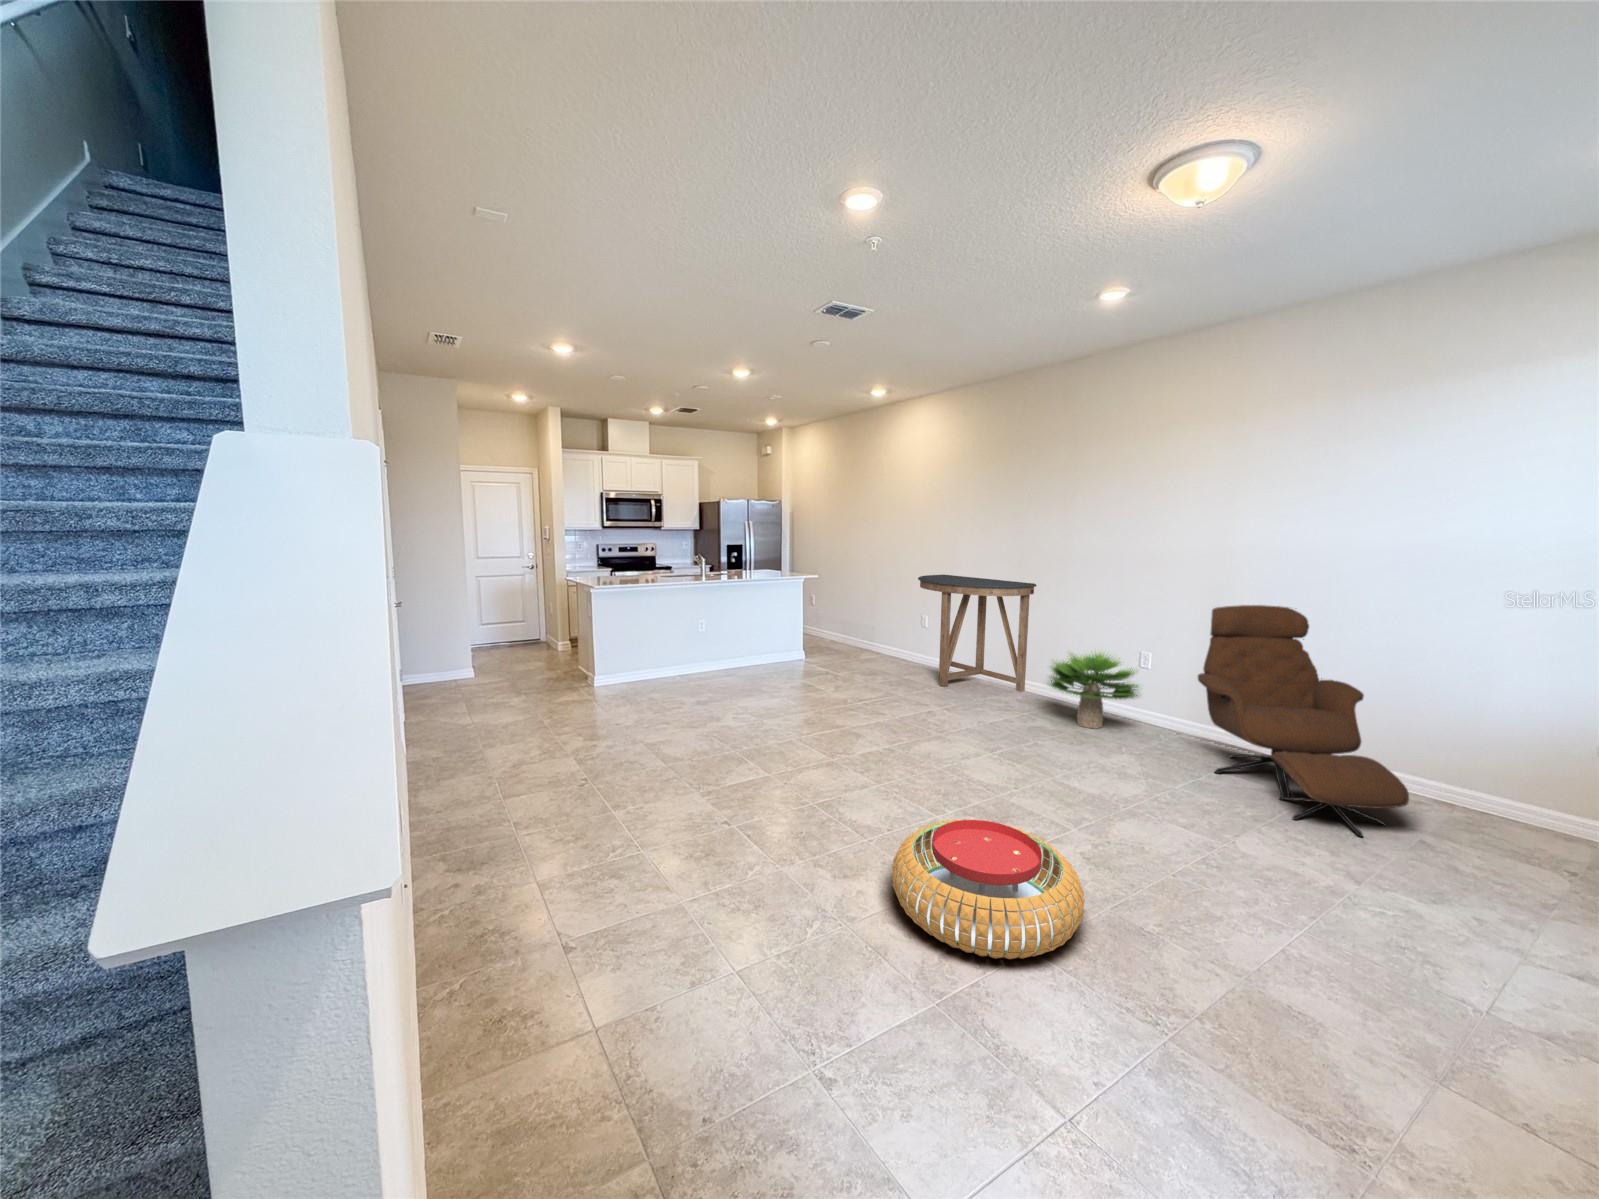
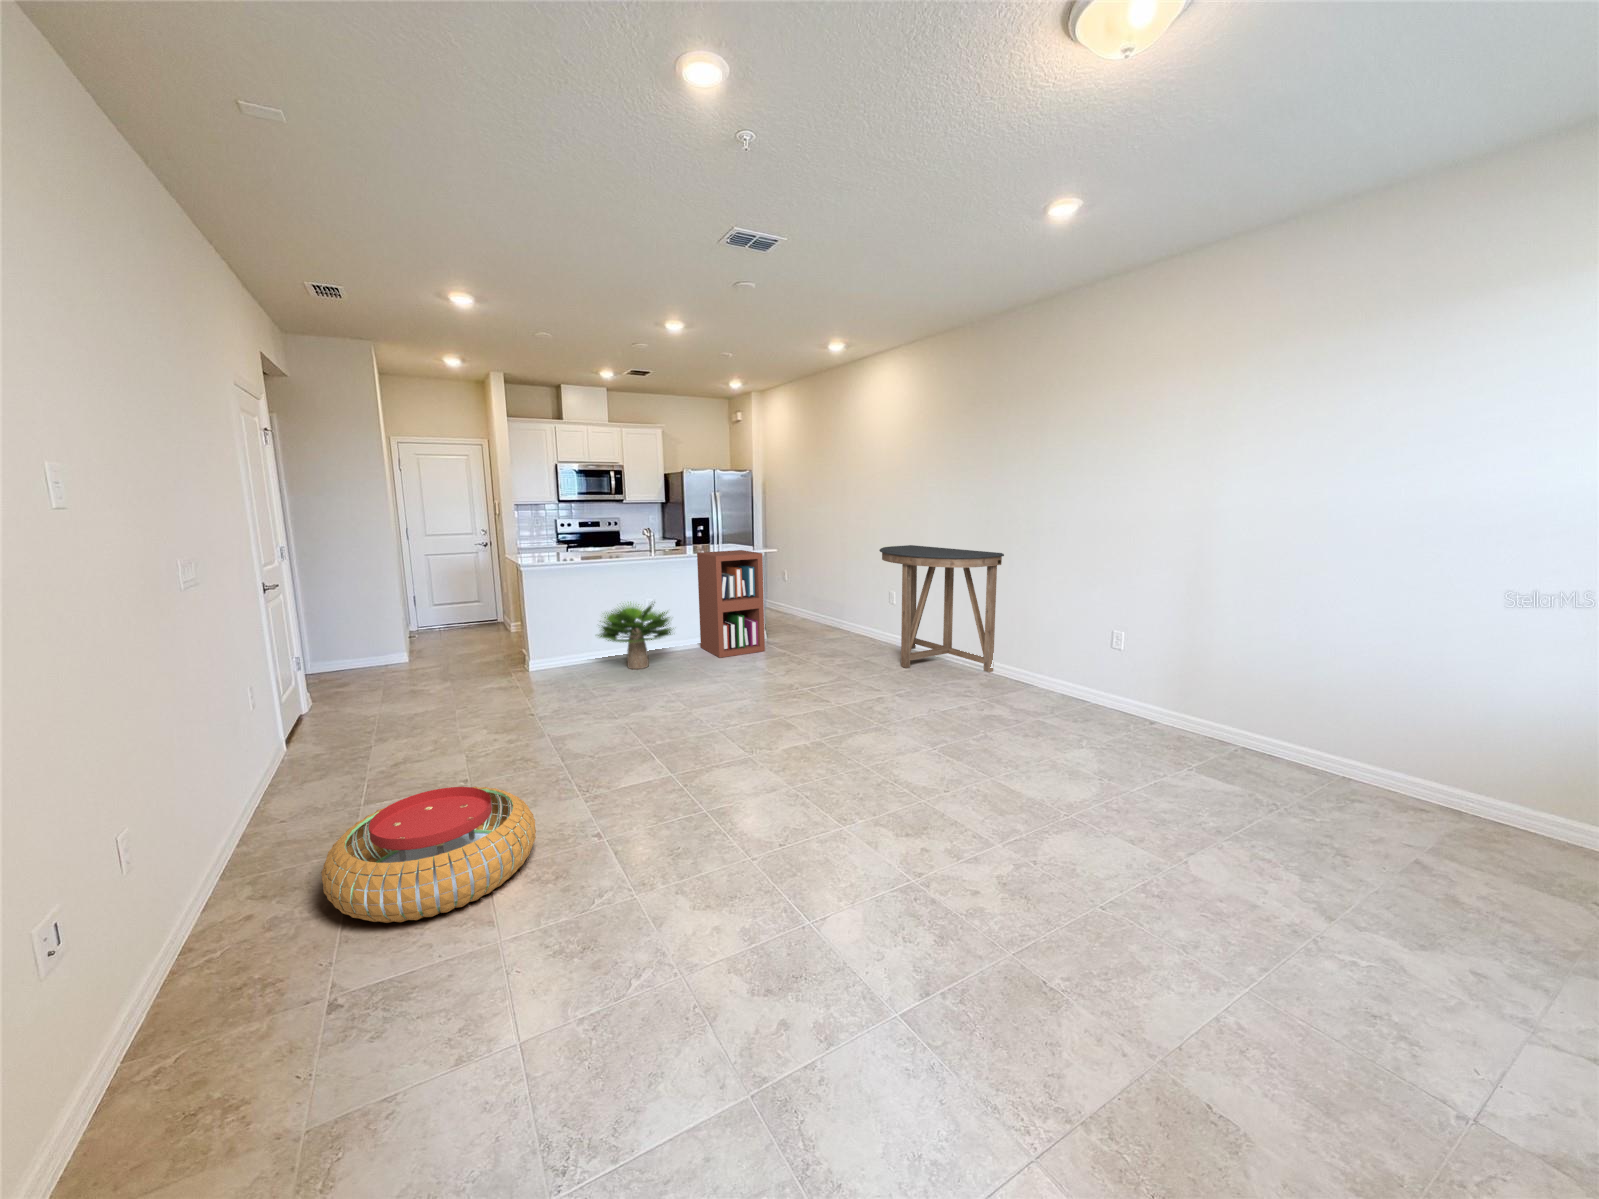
bookshelf: none [747,576,809,676] -> present [697,550,765,658]
lounge chair: present [1198,605,1409,837] -> none [1166,573,1397,845]
potted plant: present [1047,653,1139,729] -> present [598,602,673,669]
pouf: present [892,819,1085,959] -> present [321,787,536,923]

